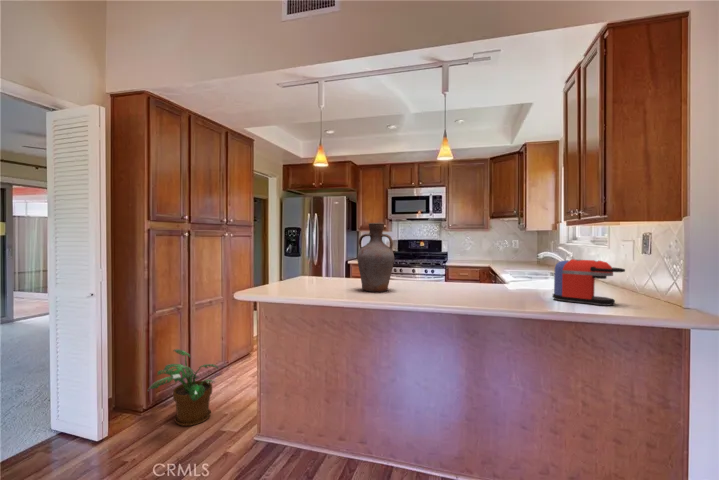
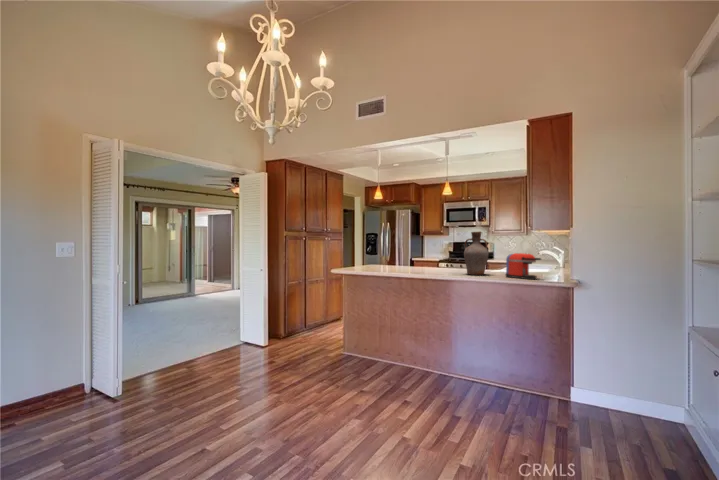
vase: present [357,222,394,292] -> present [464,232,489,275]
potted plant: present [149,349,218,426] -> none [286,305,322,346]

